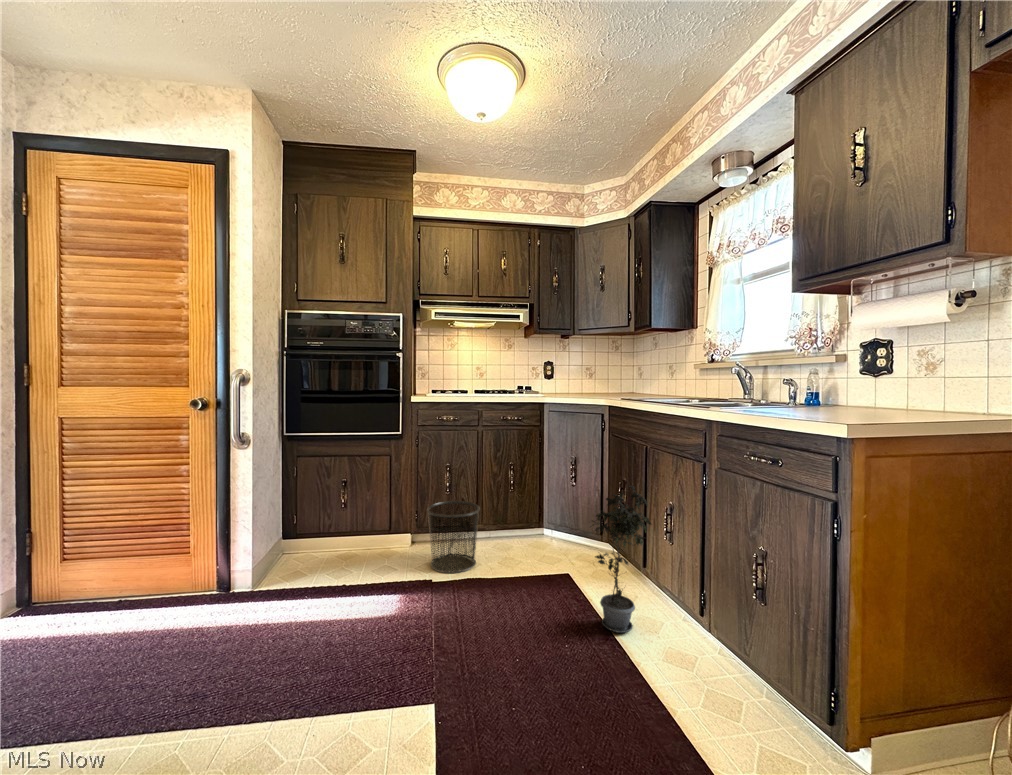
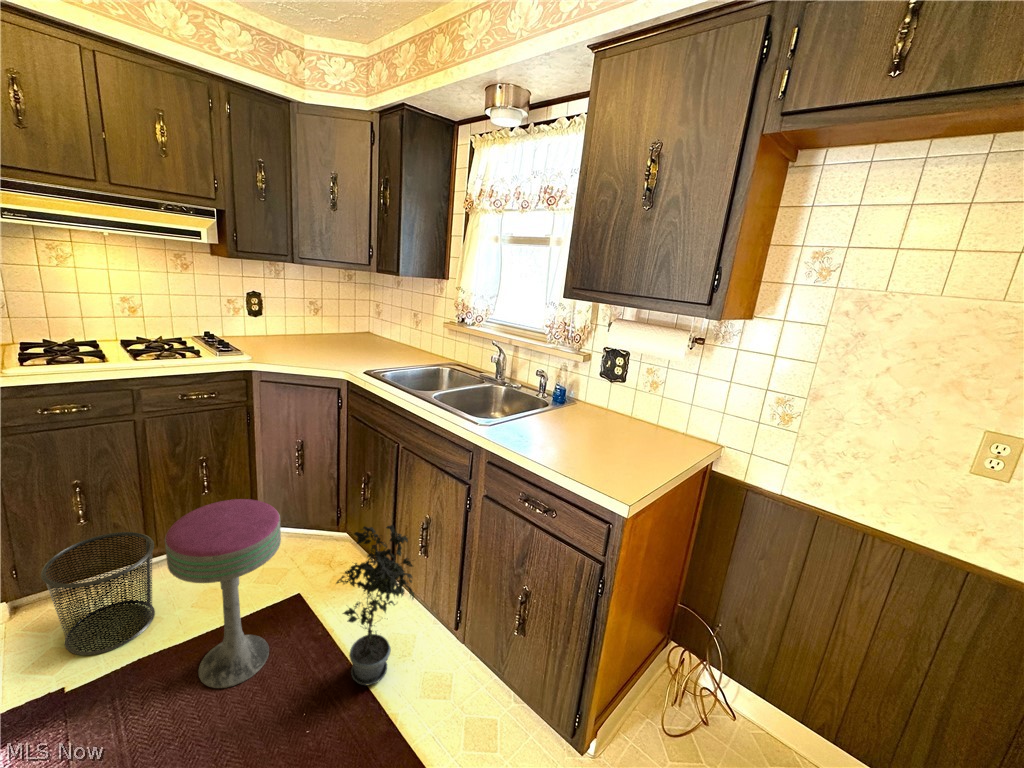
bar stool: none [488,470,554,606] -> present [165,499,281,688]

